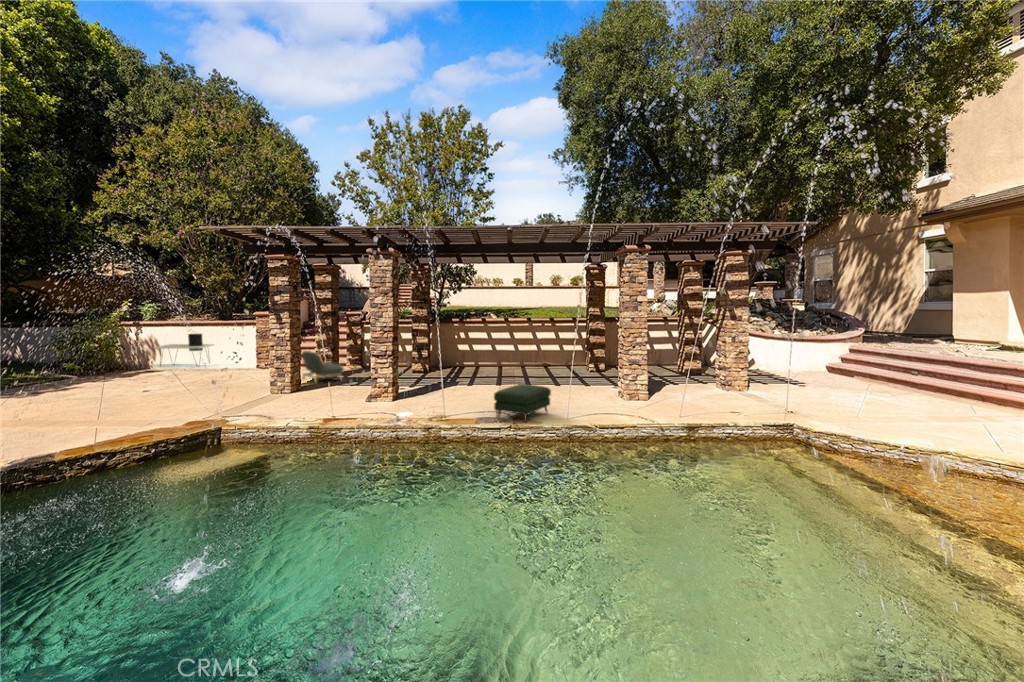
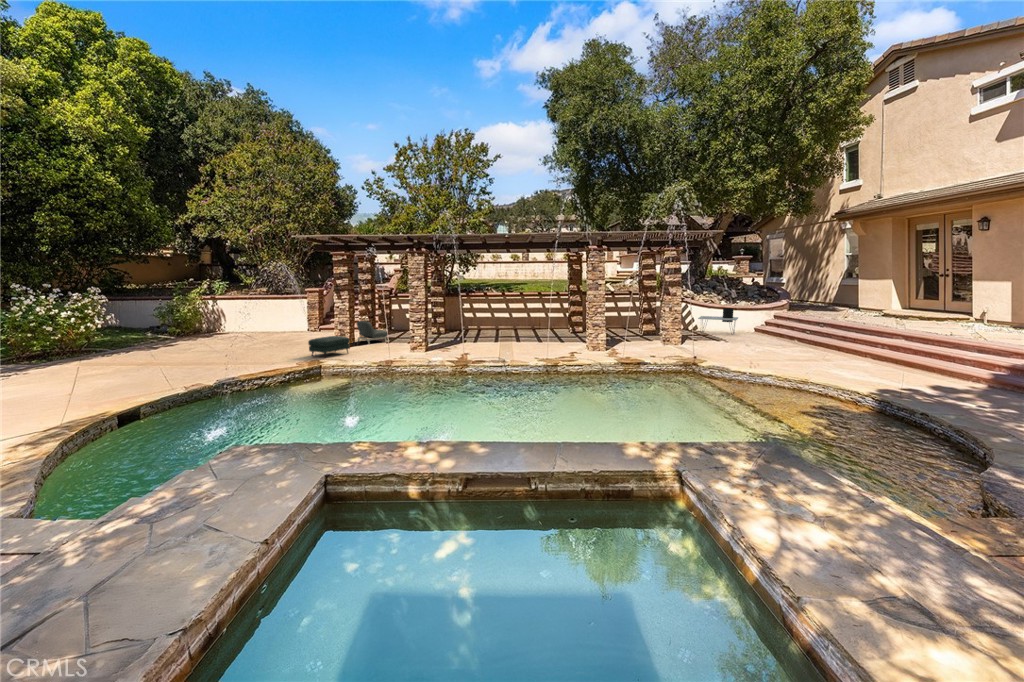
side table: present [153,334,214,365] -> present [698,308,738,328]
ottoman: present [494,384,551,422] -> present [308,336,350,357]

